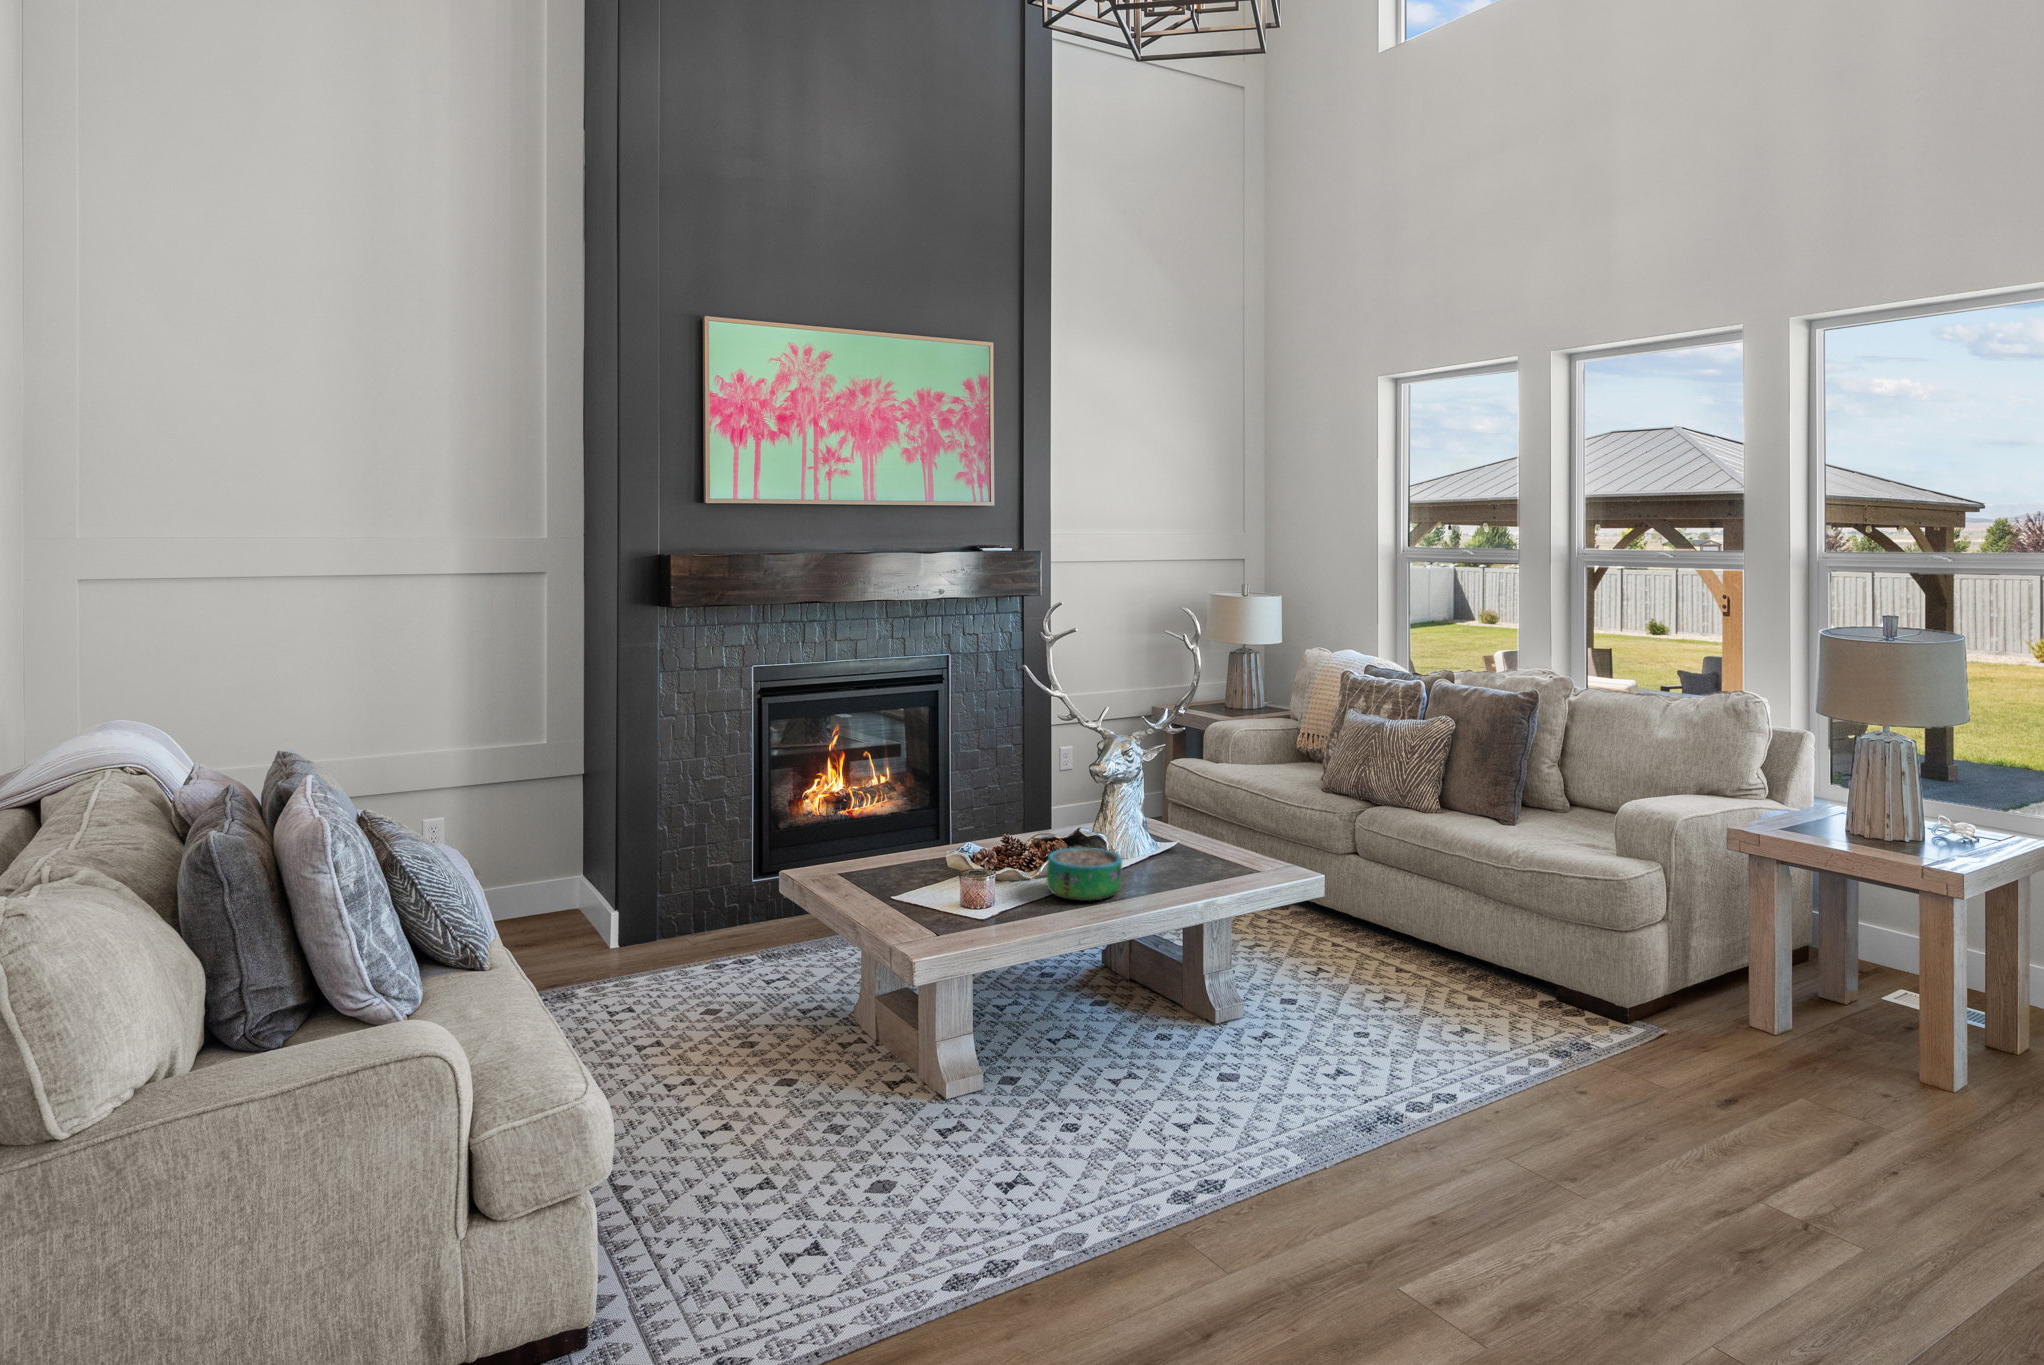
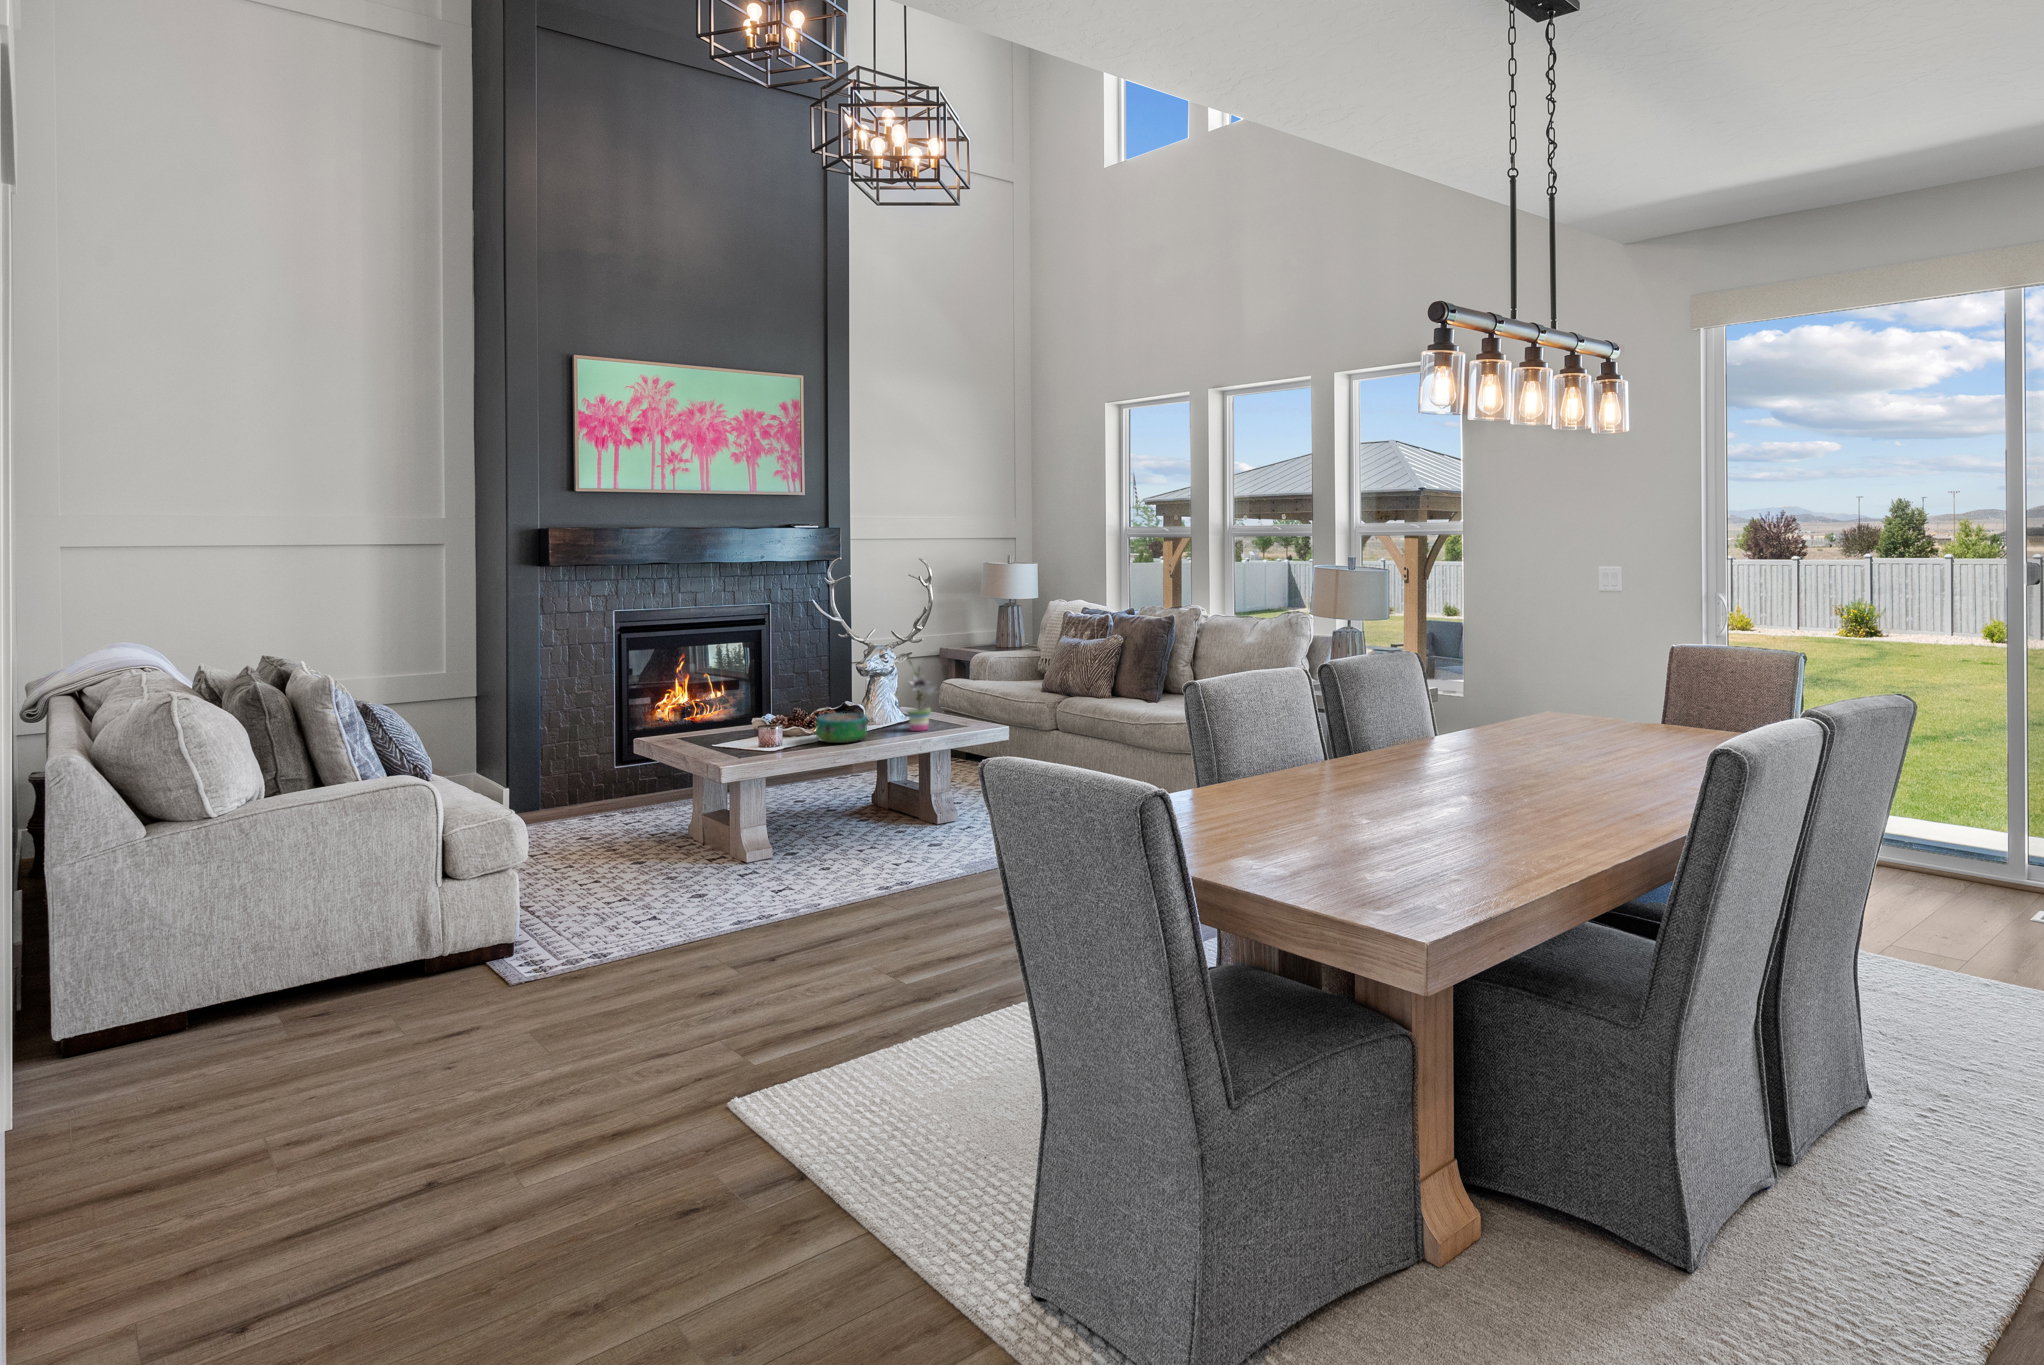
potted plant: none [1174,763,1221,877] -> present [907,662,937,731]

